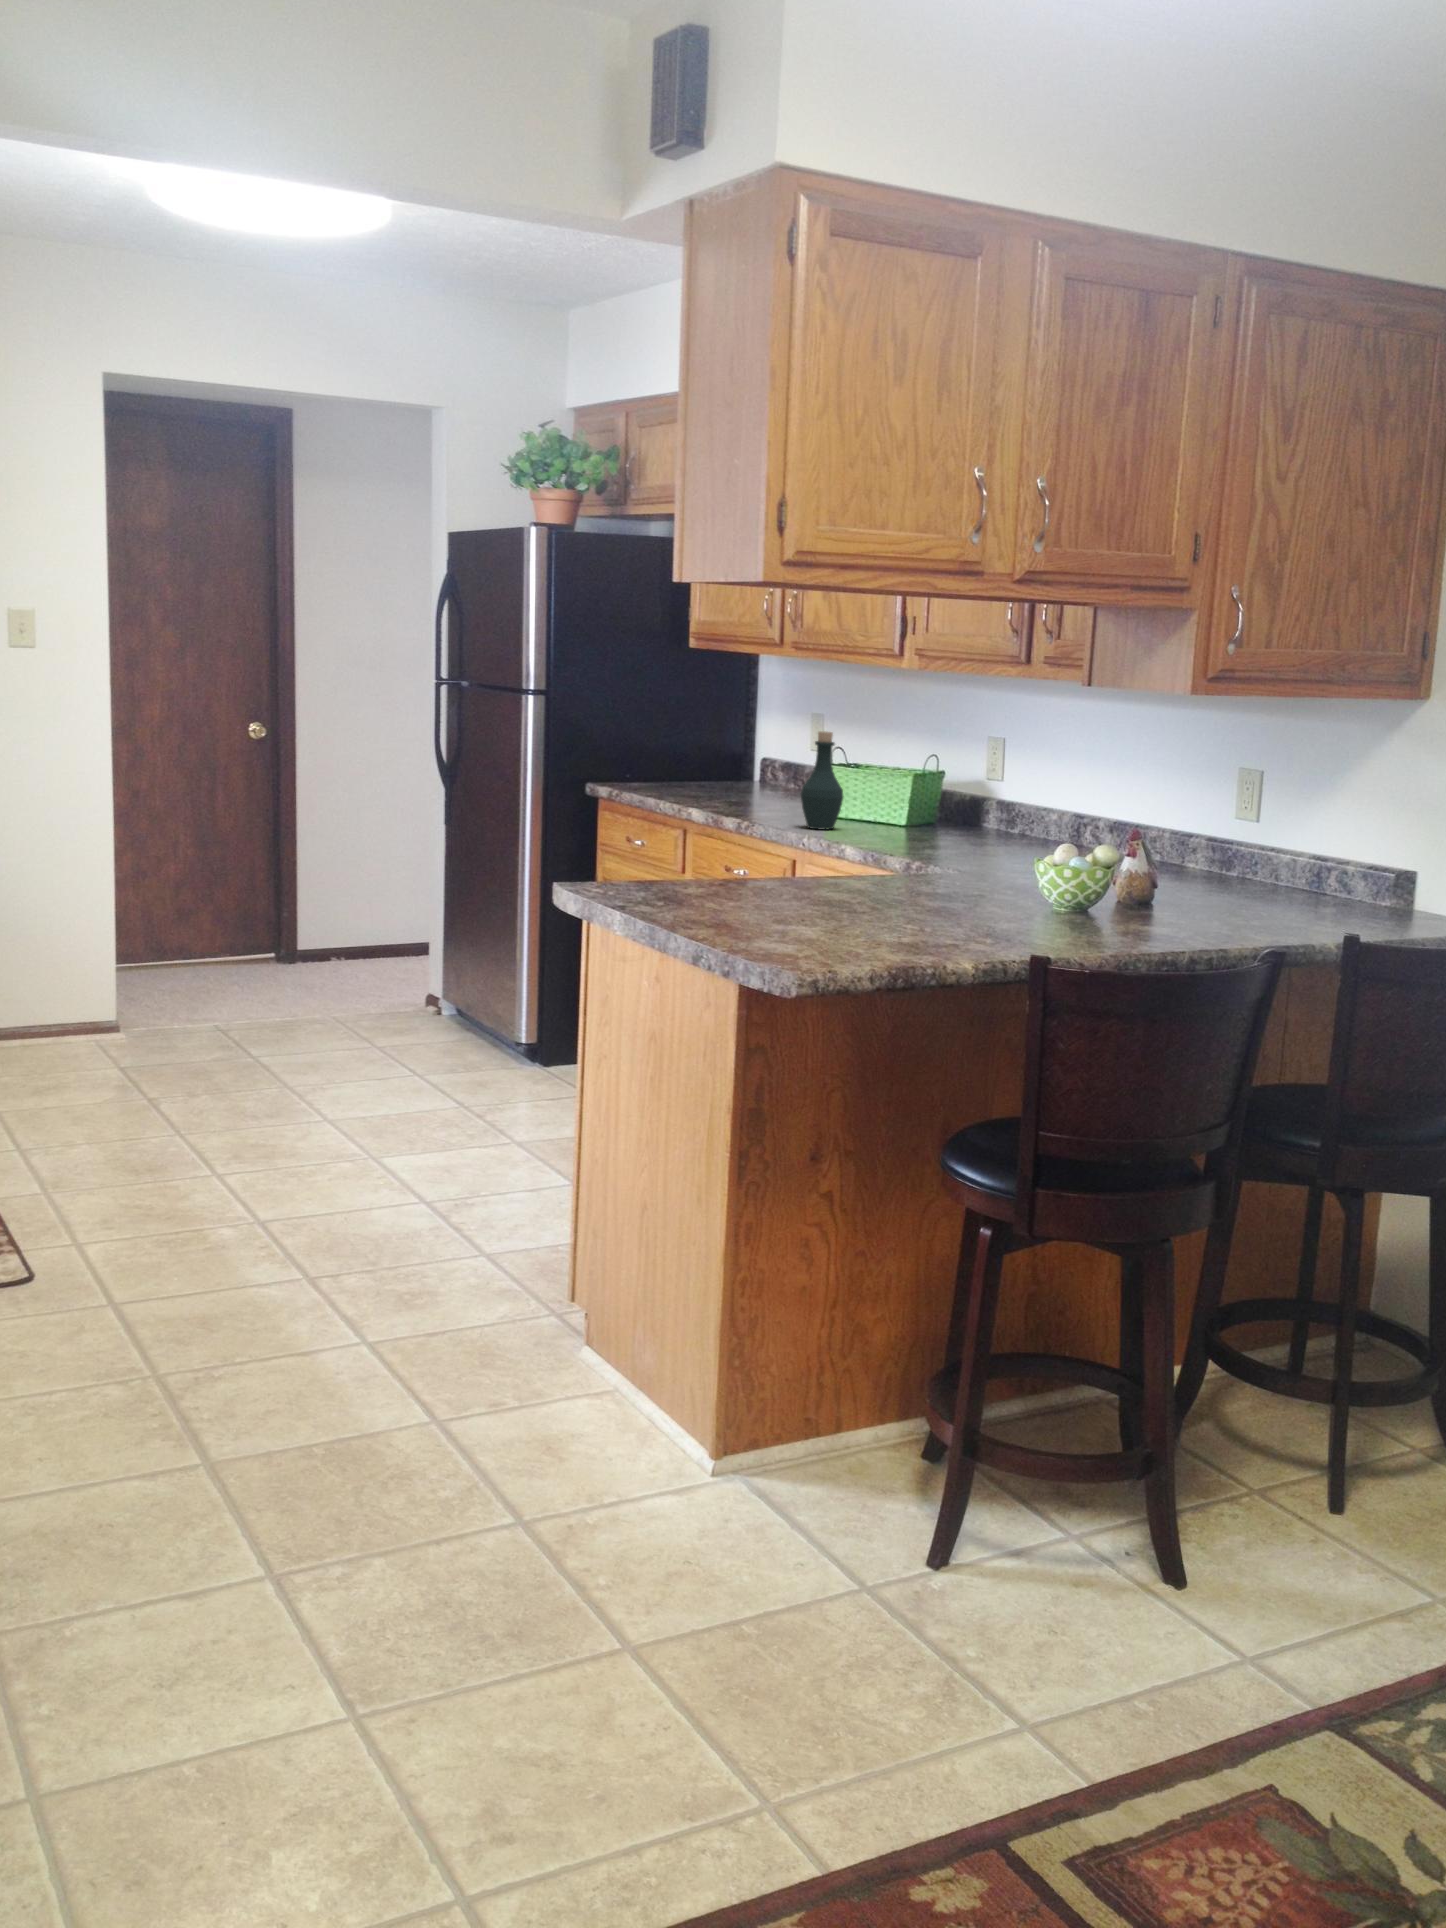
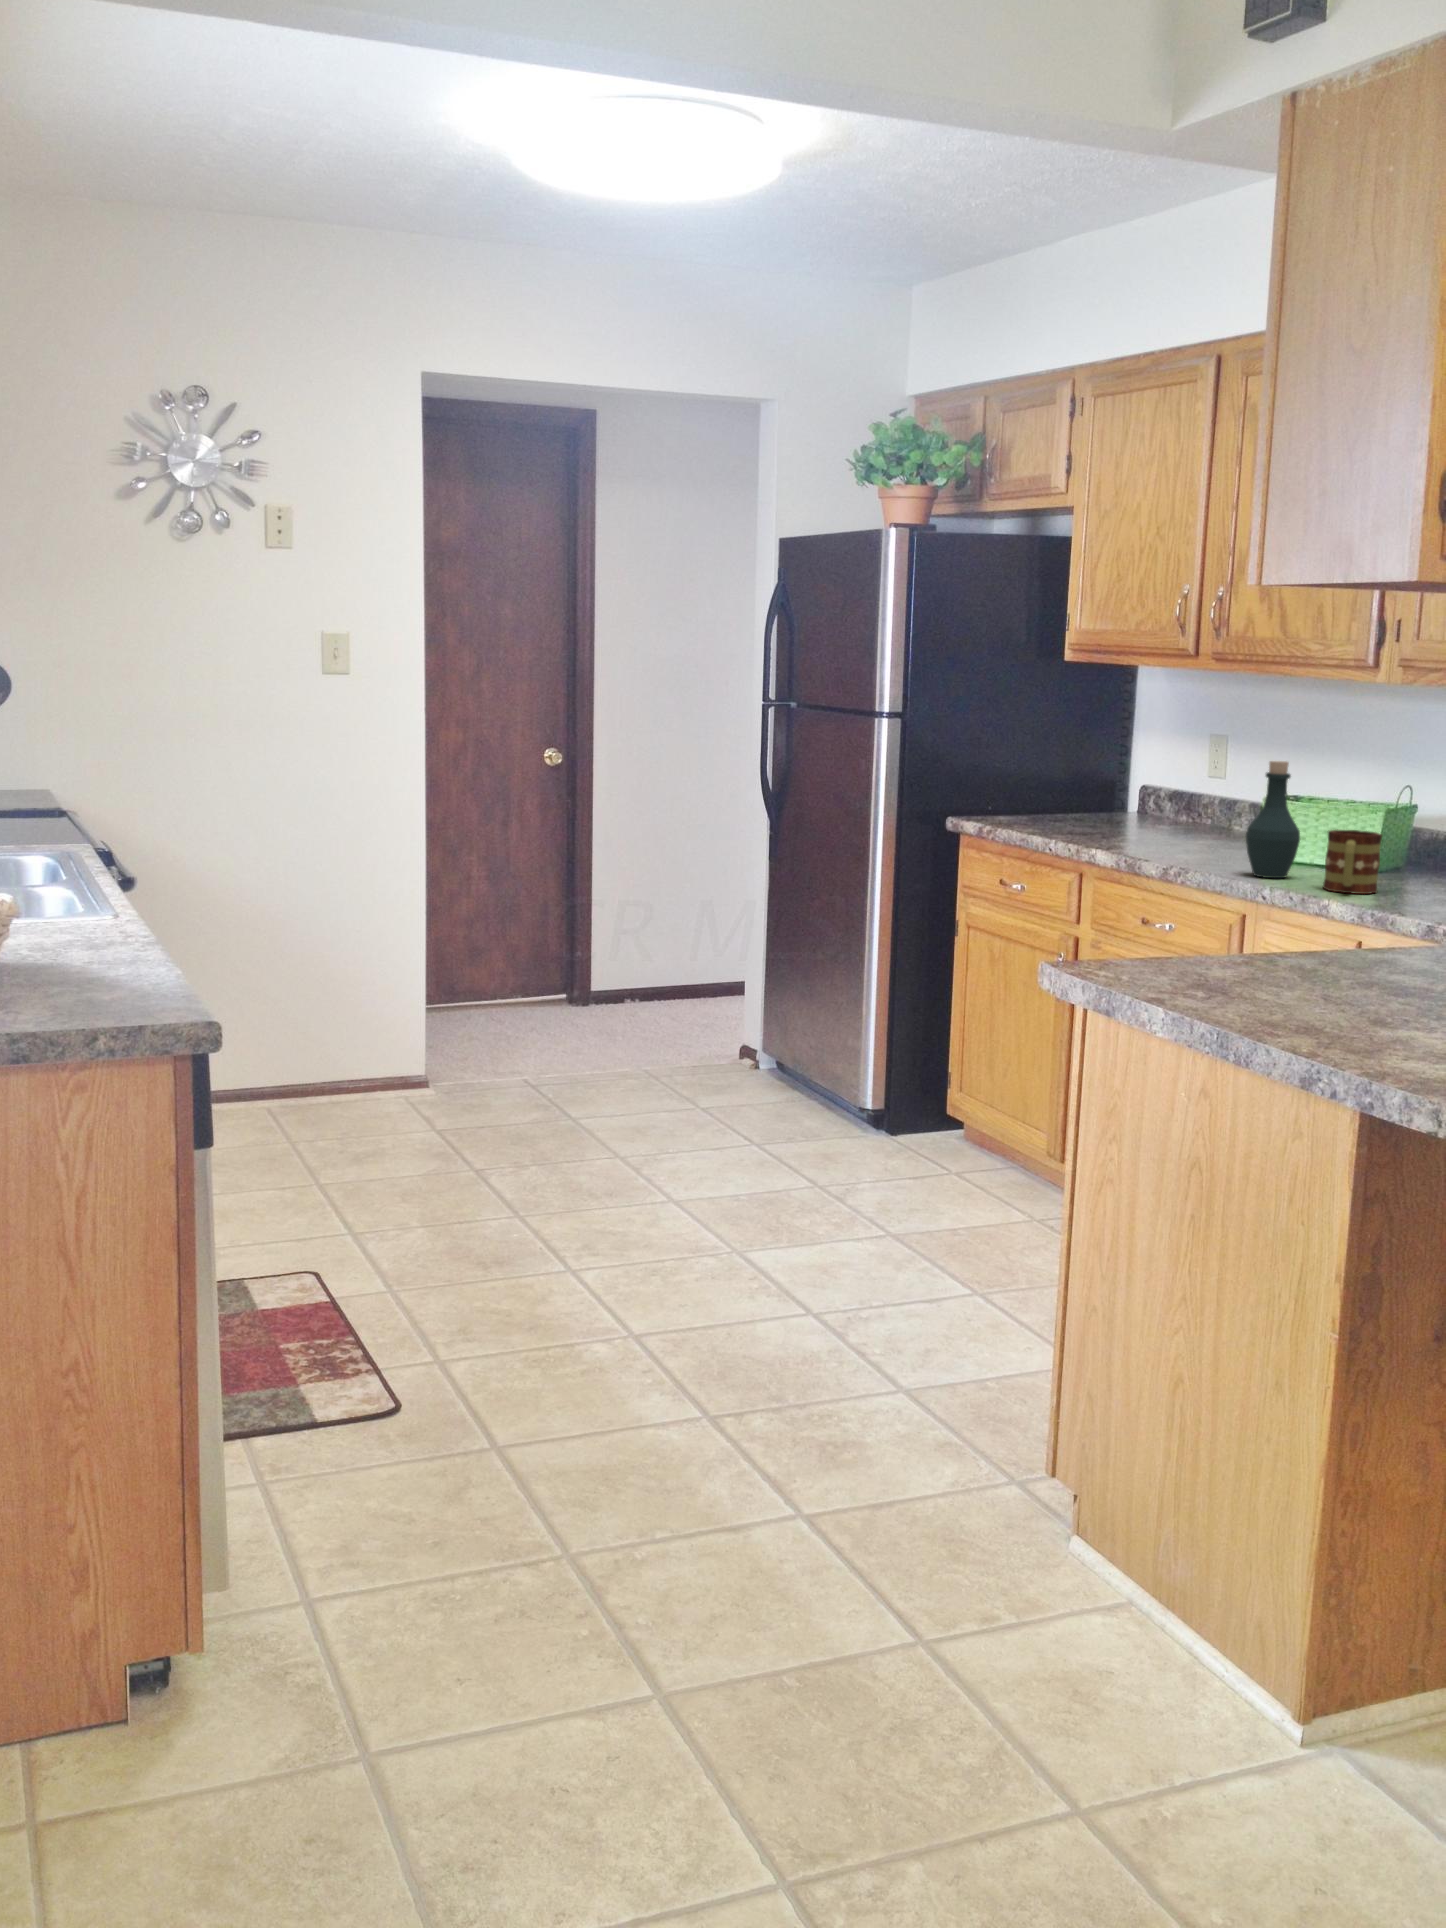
mug: none [854,788,899,841] -> present [1323,830,1382,894]

